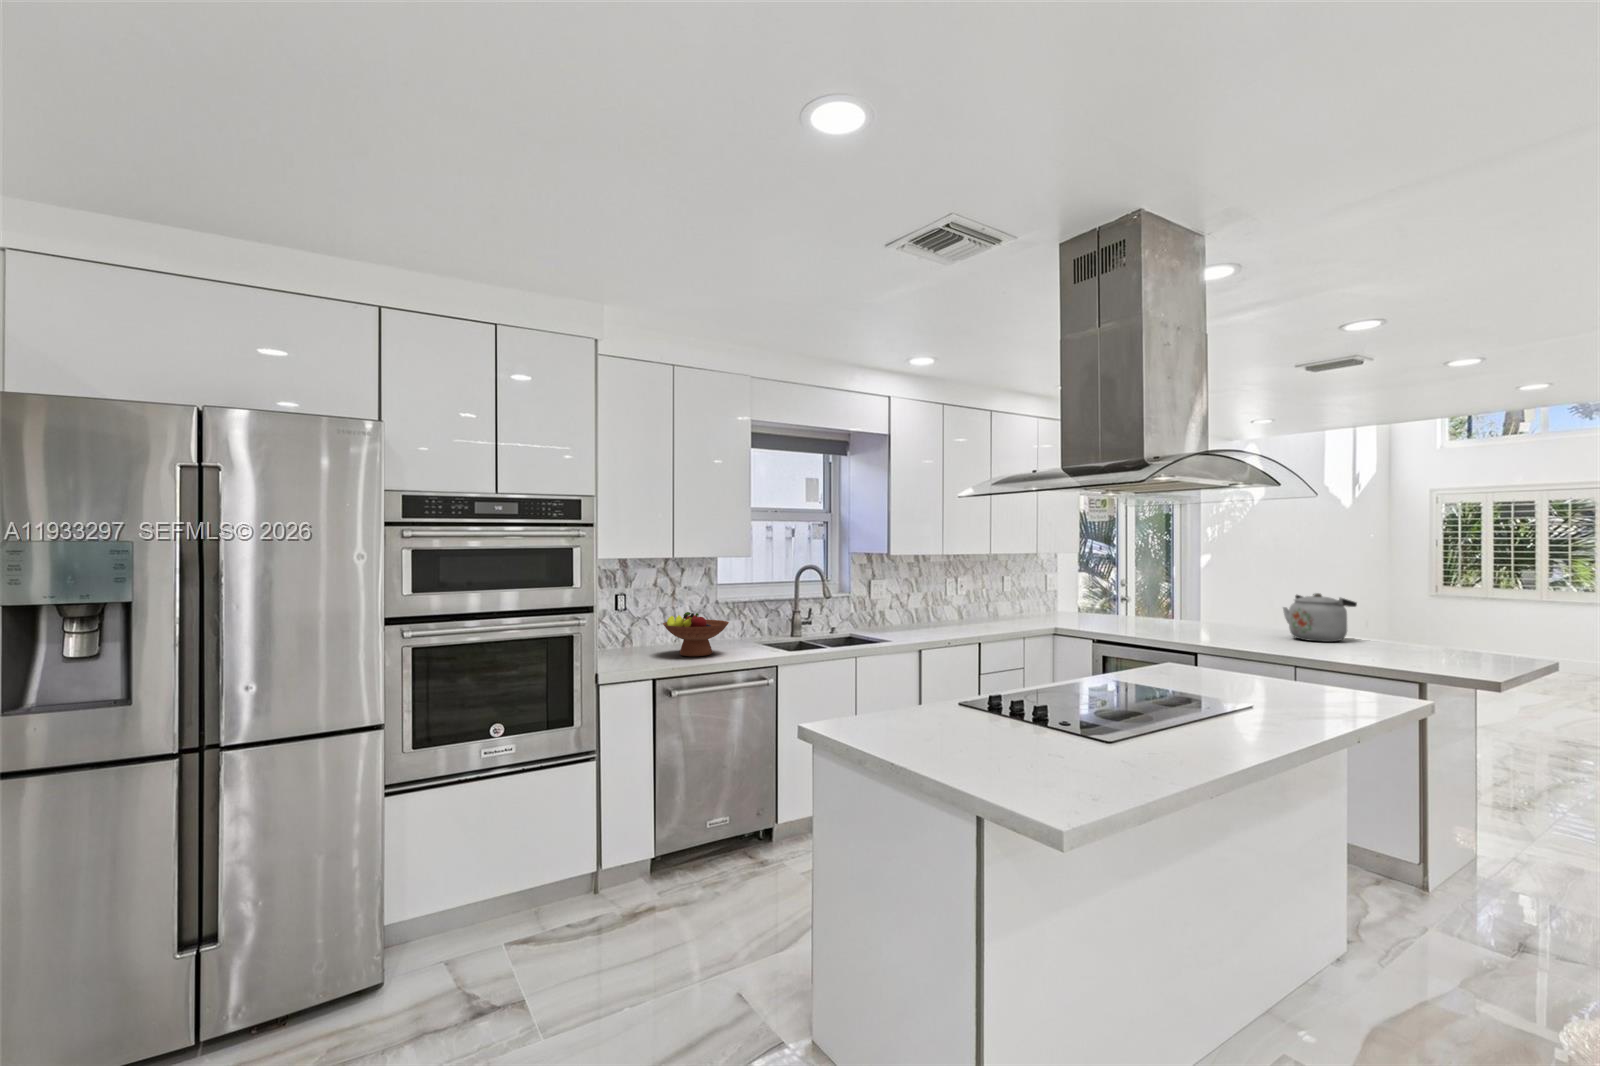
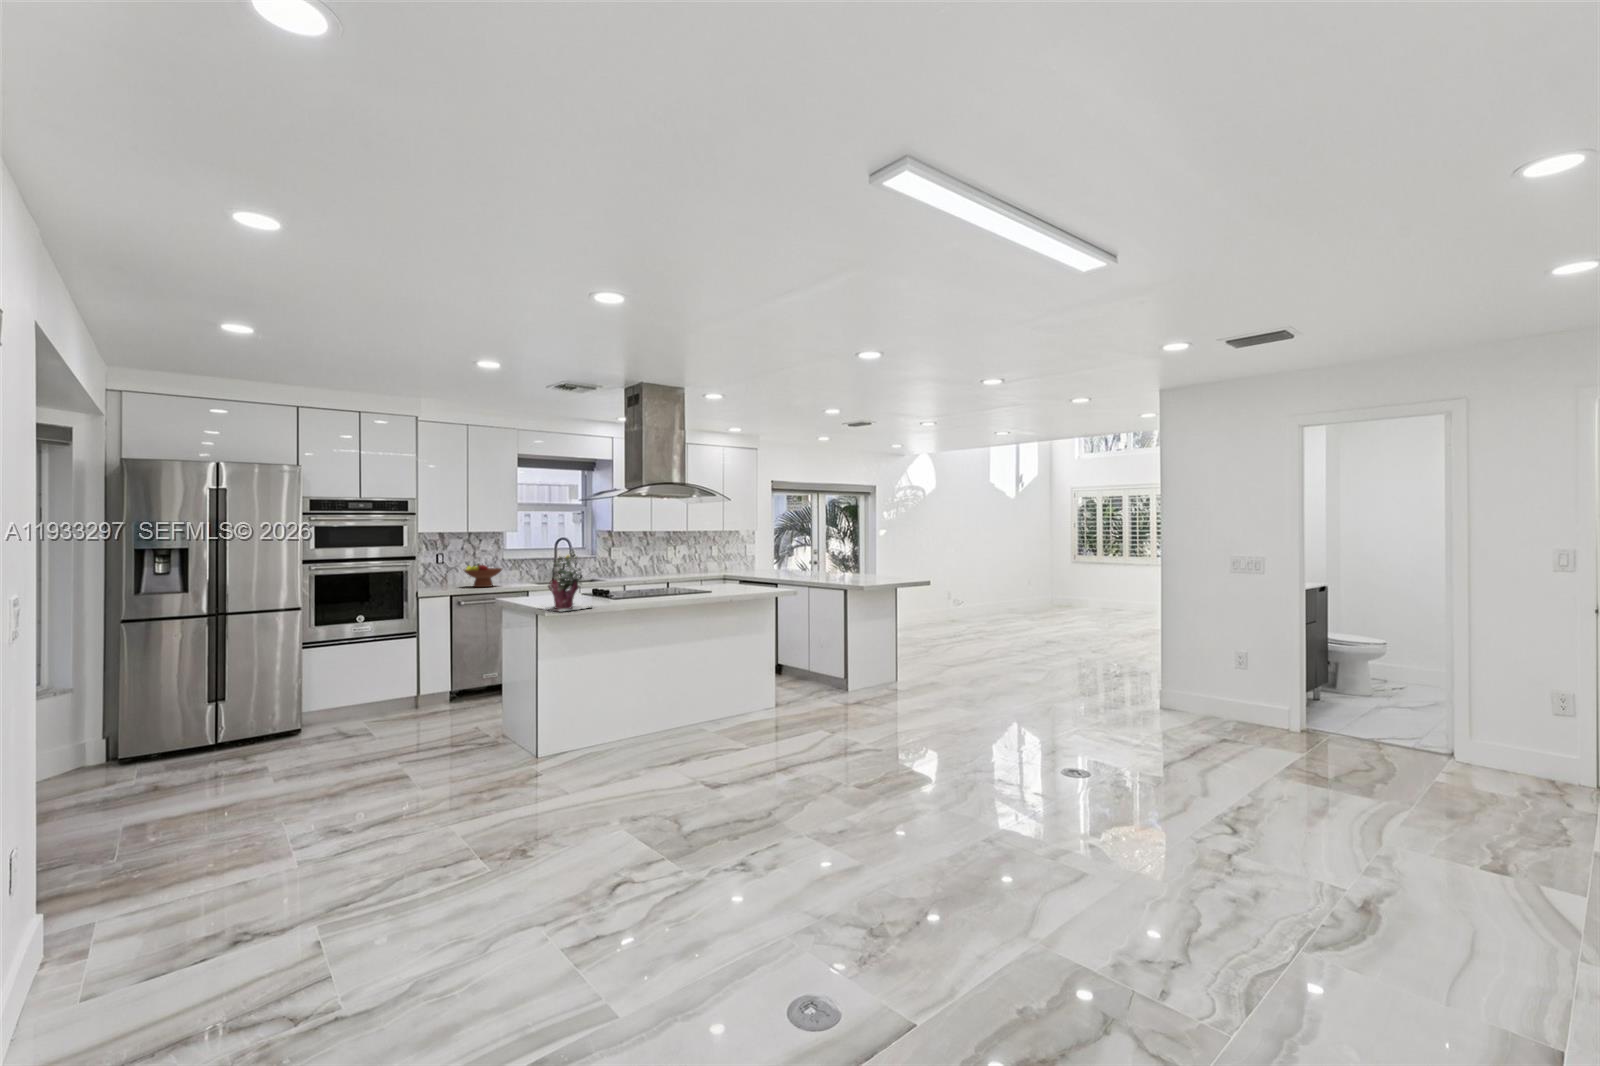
kettle: present [1283,593,1357,642] -> none [830,552,861,578]
potted plant: none [959,623,1119,803] -> present [539,555,593,612]

